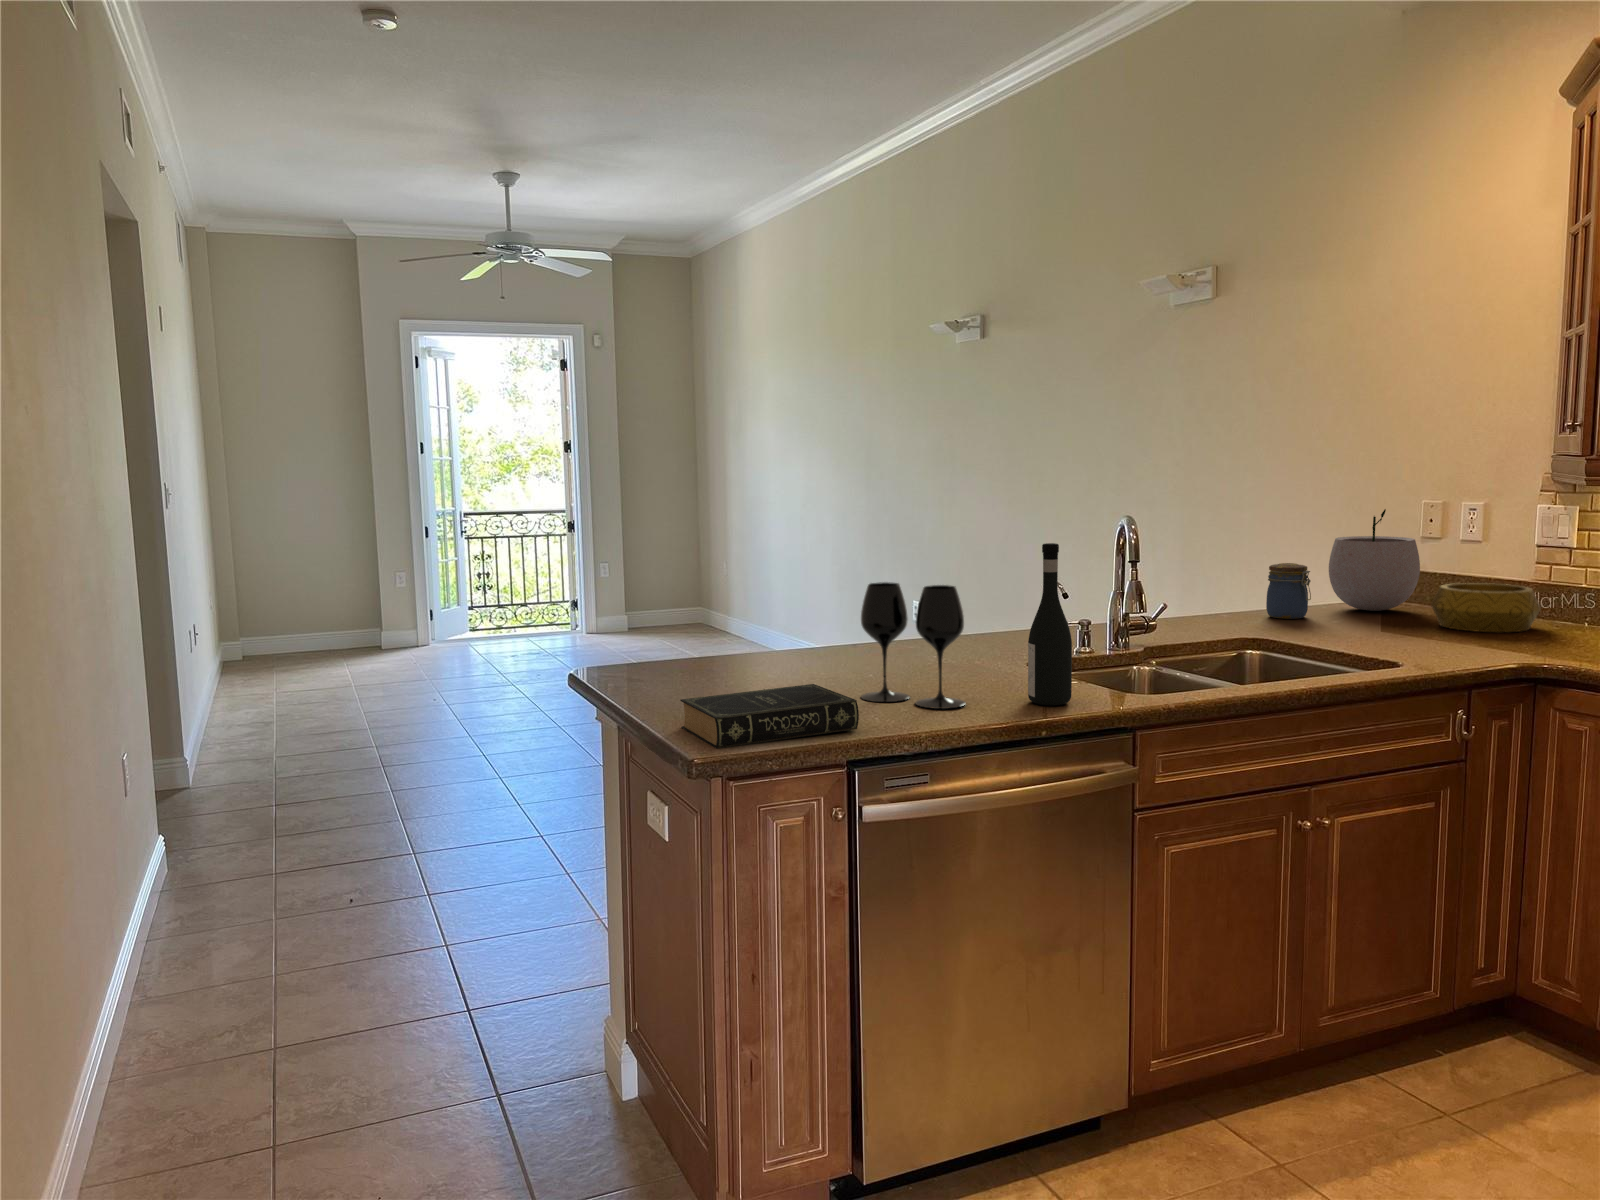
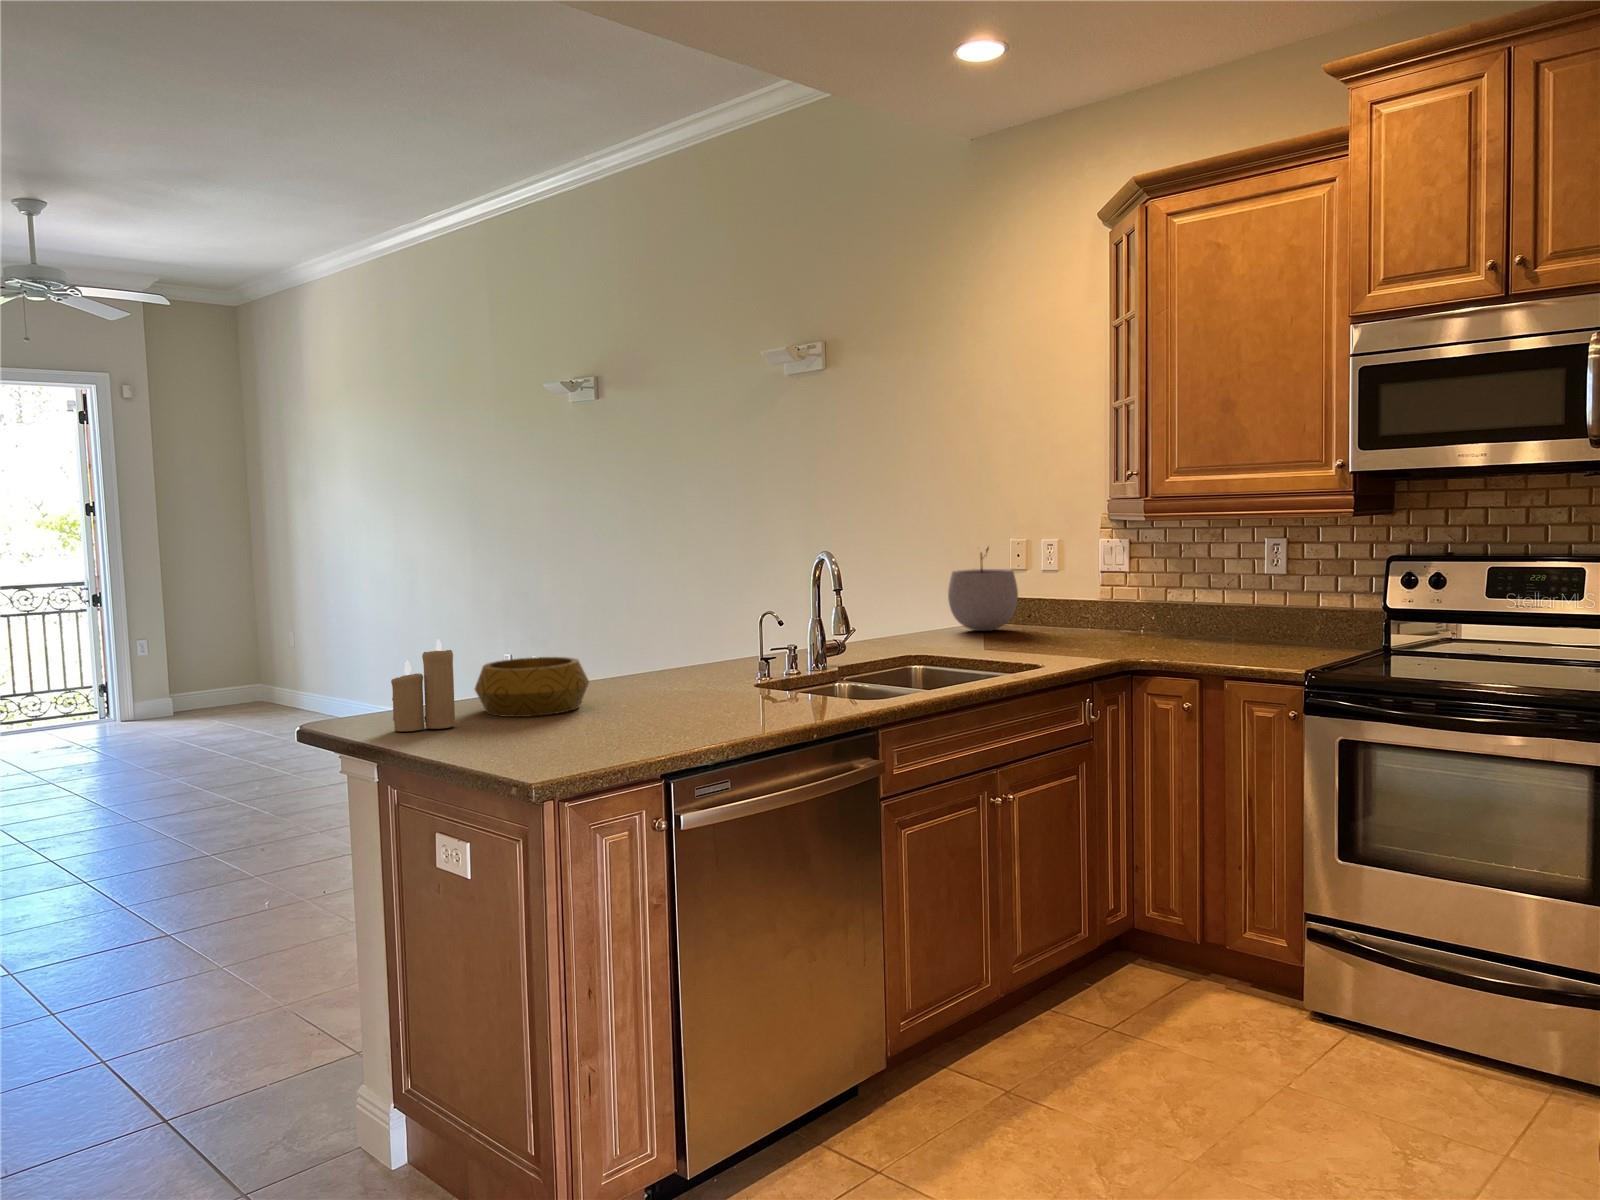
wine bottle: present [1028,543,1072,705] -> none [785,572,824,715]
jar: present [1266,563,1311,619] -> none [908,593,943,641]
wine glass: present [861,582,966,709] -> none [634,613,738,725]
decorative bowl: present [1431,583,1541,632] -> present [475,657,589,717]
candle: none [631,596,690,685] -> present [391,639,455,732]
book: present [680,684,859,749] -> none [493,710,668,772]

